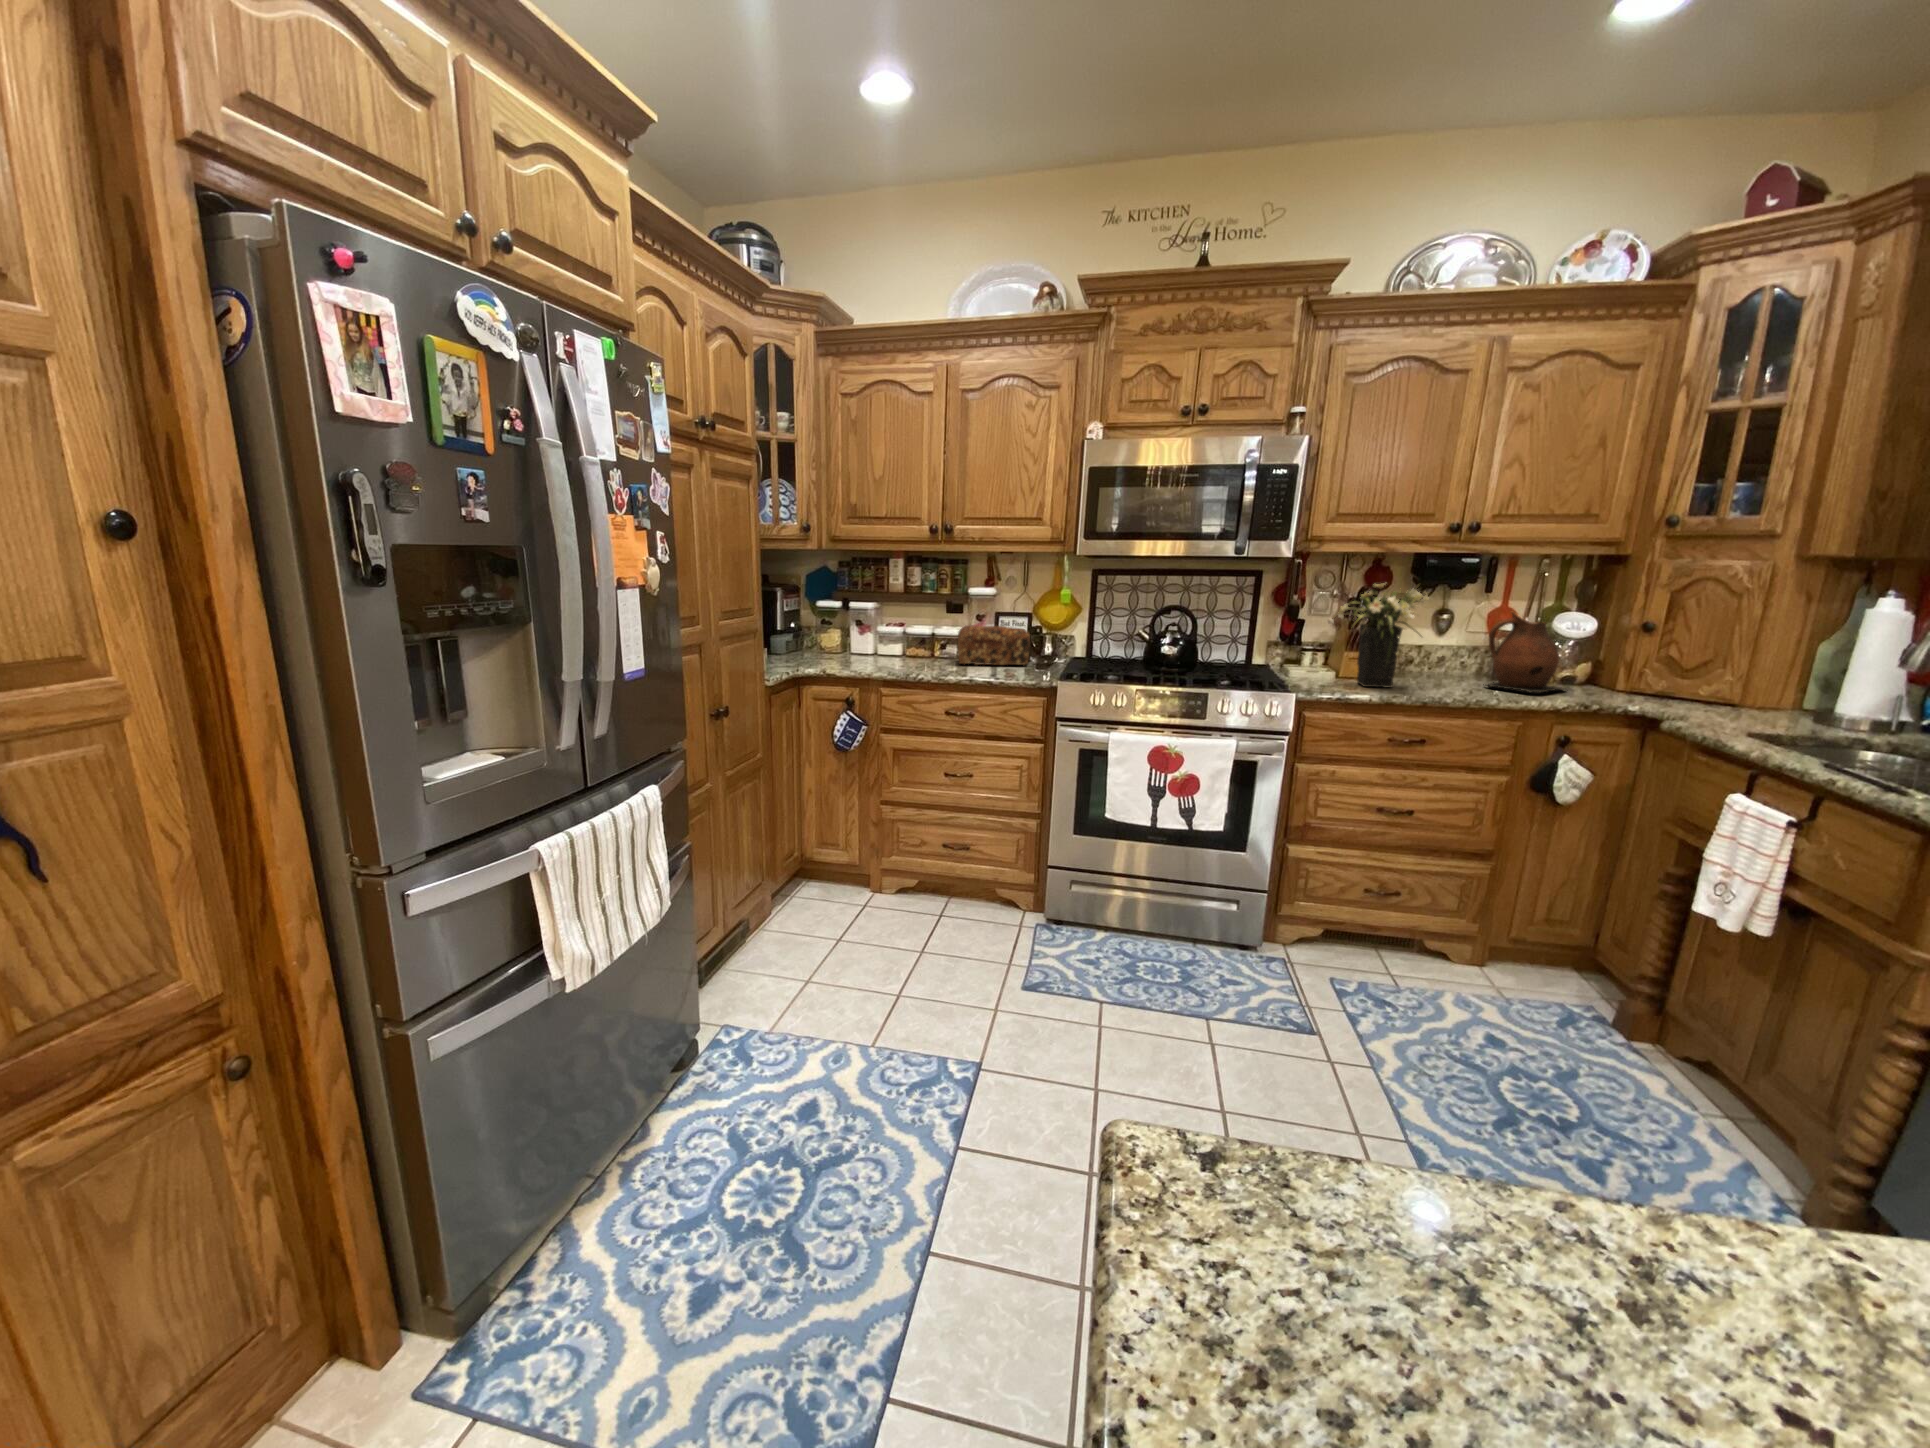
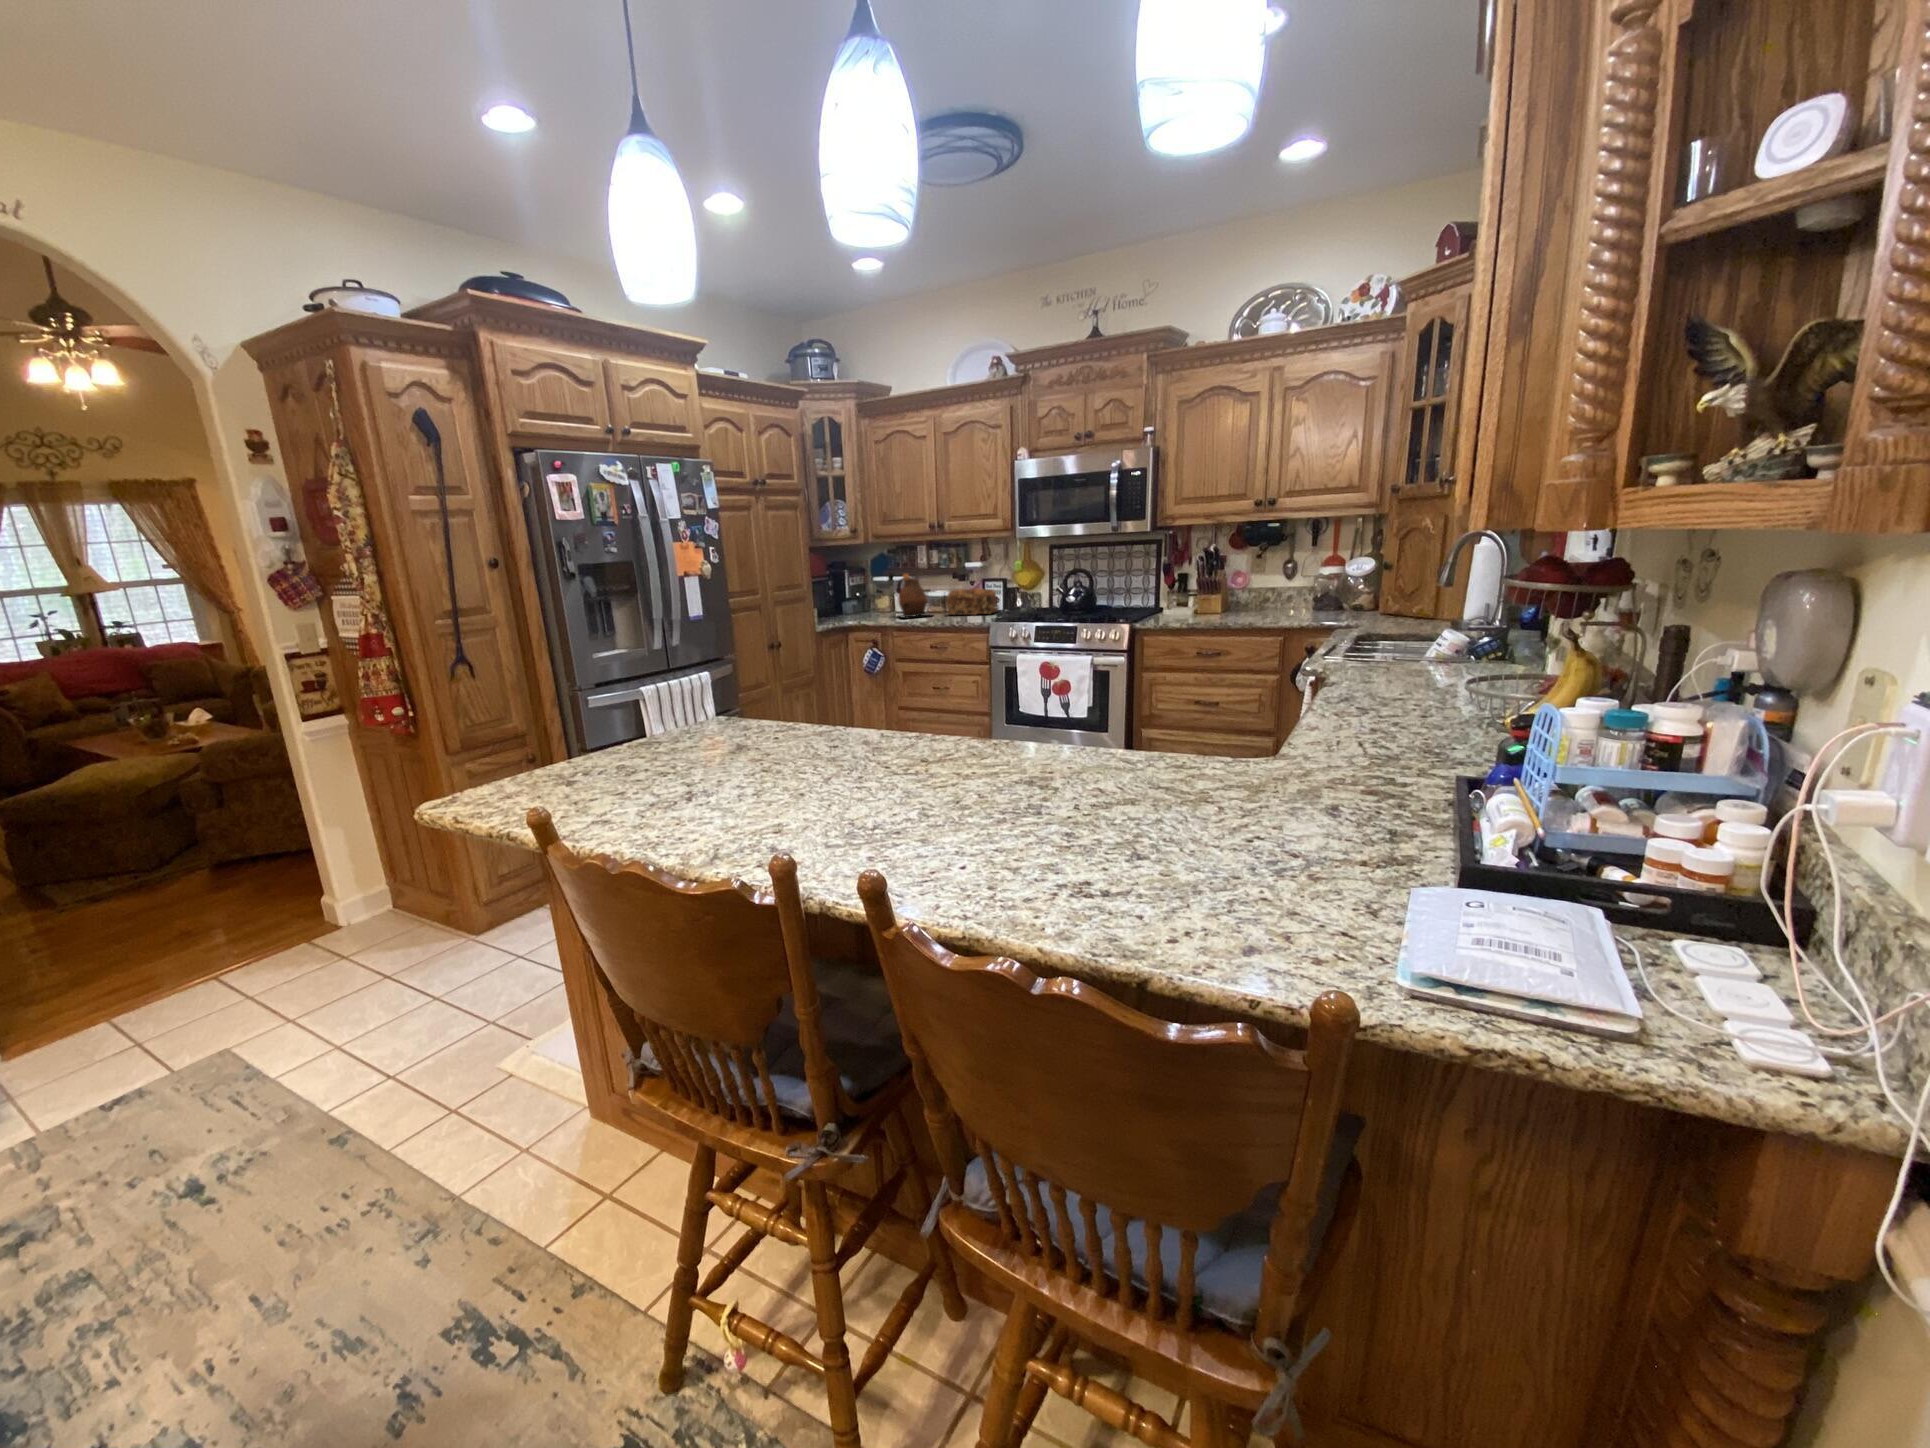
flower arrangement: present [1328,583,1428,687] -> none [1166,543,1236,618]
ceramic pitcher: present [1483,612,1568,692] -> present [897,574,934,618]

